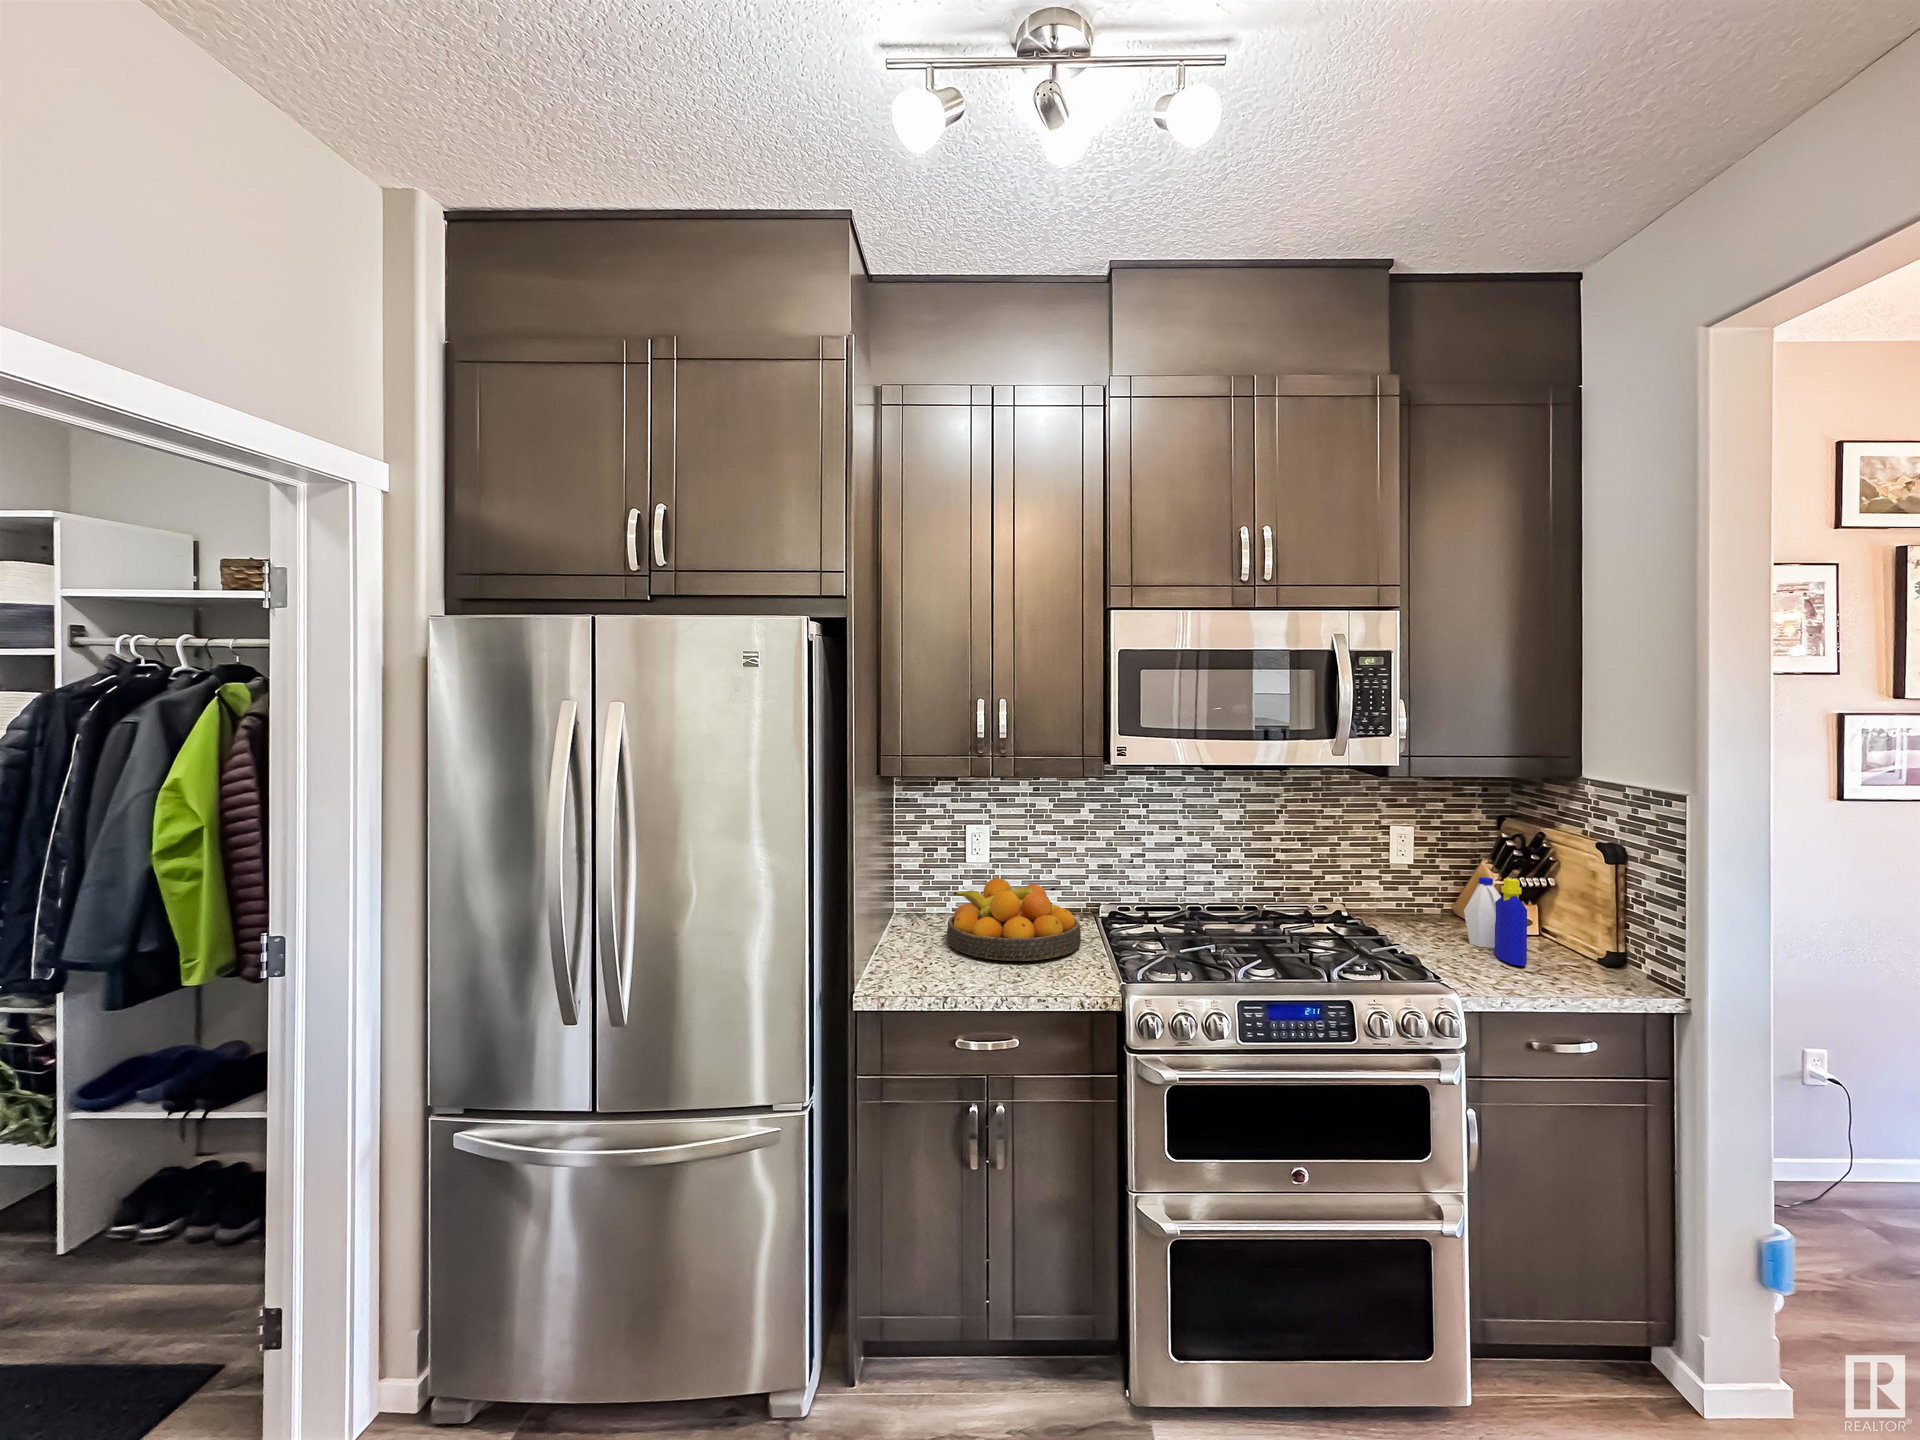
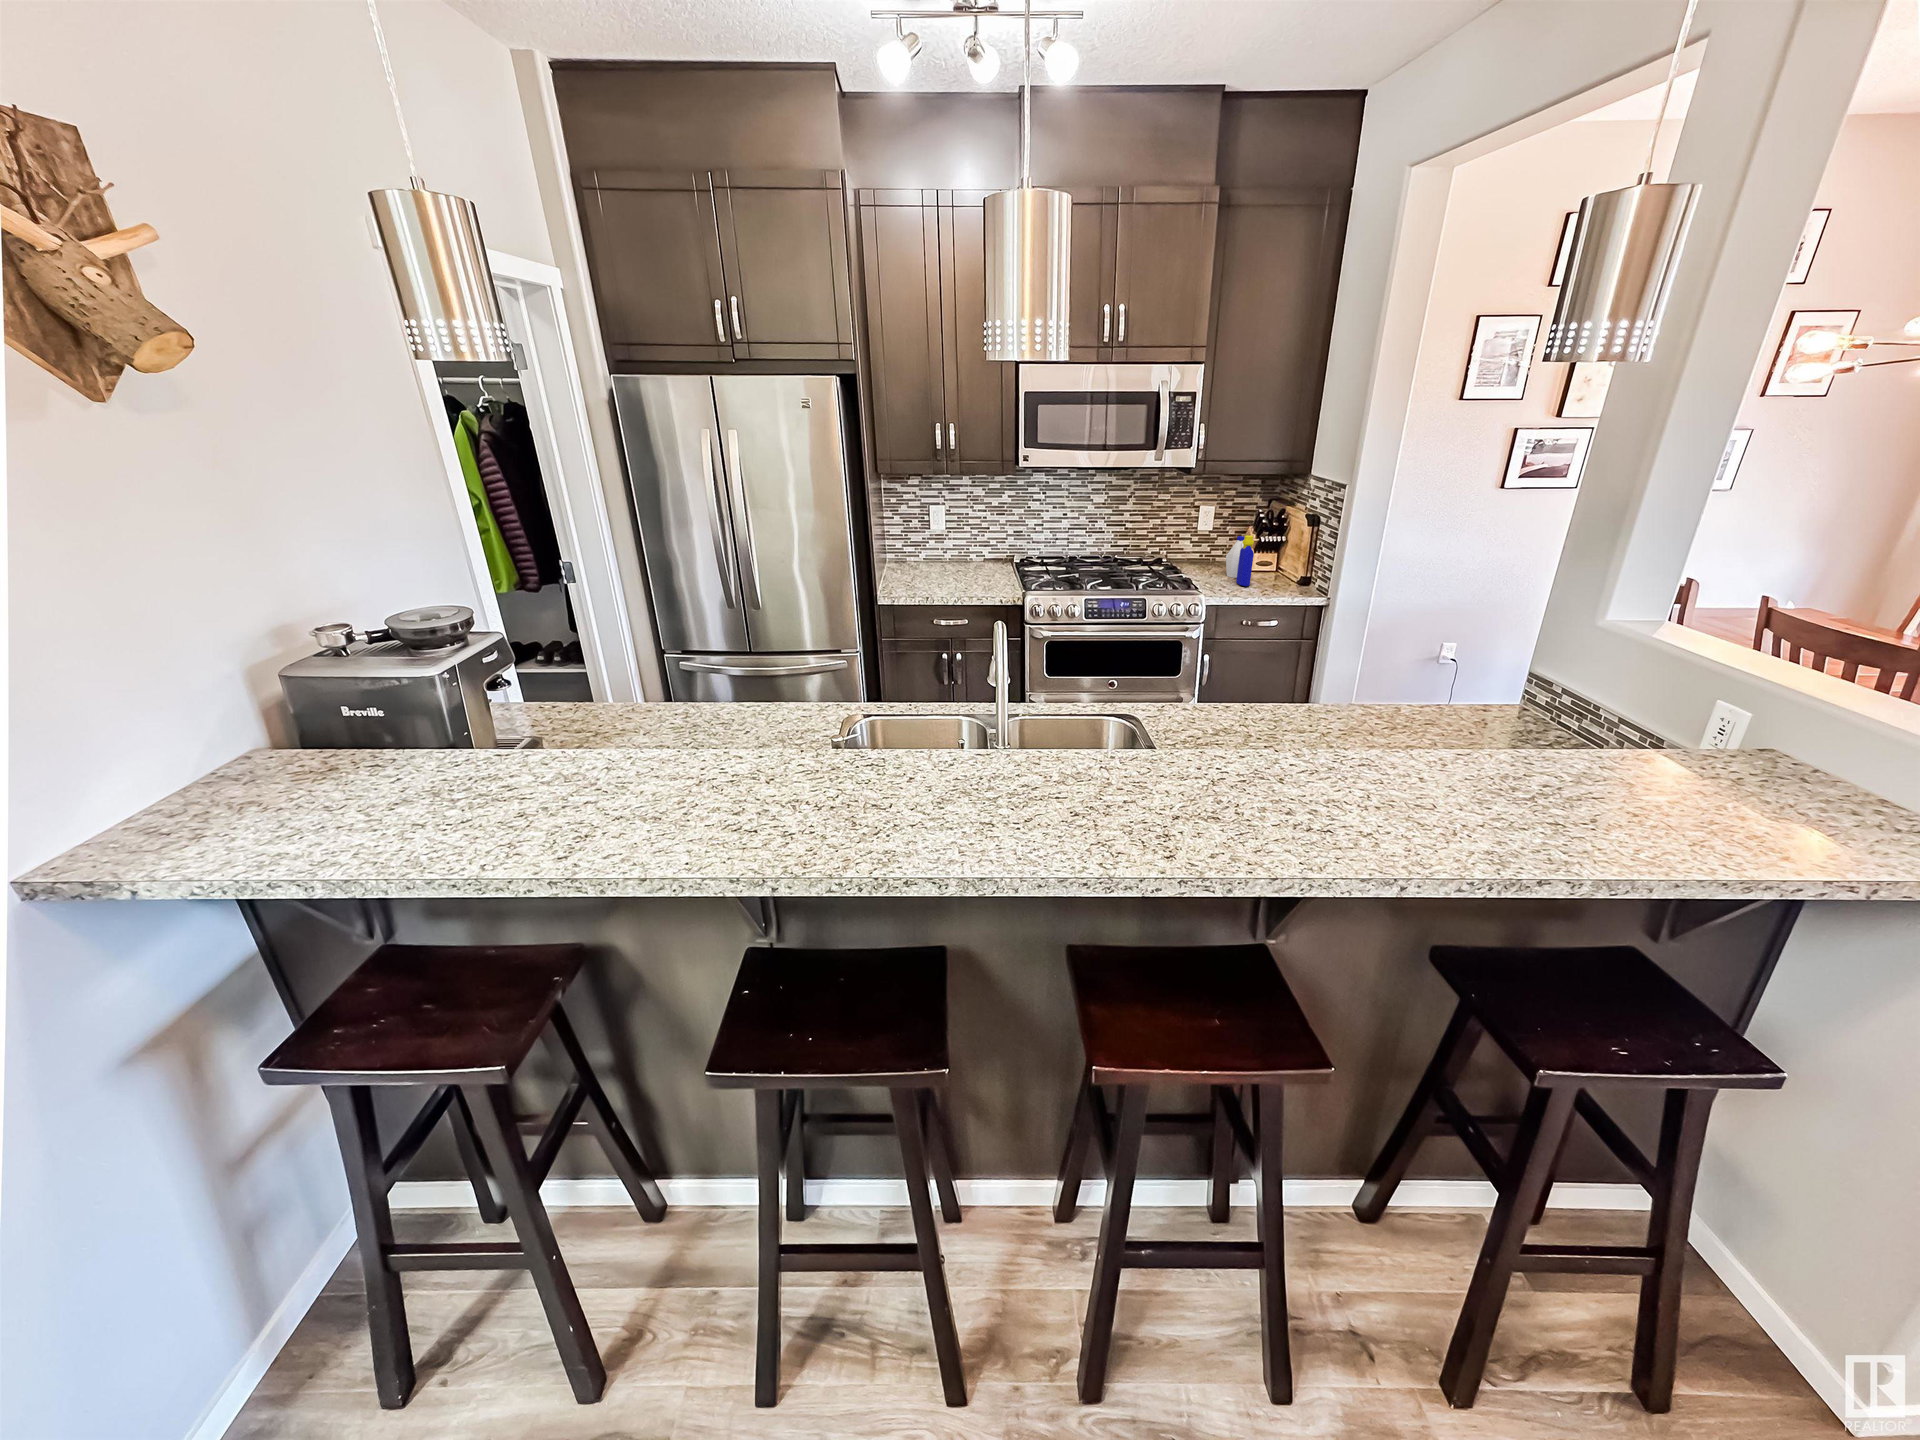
fruit bowl: present [947,878,1081,961] -> none [918,538,997,584]

